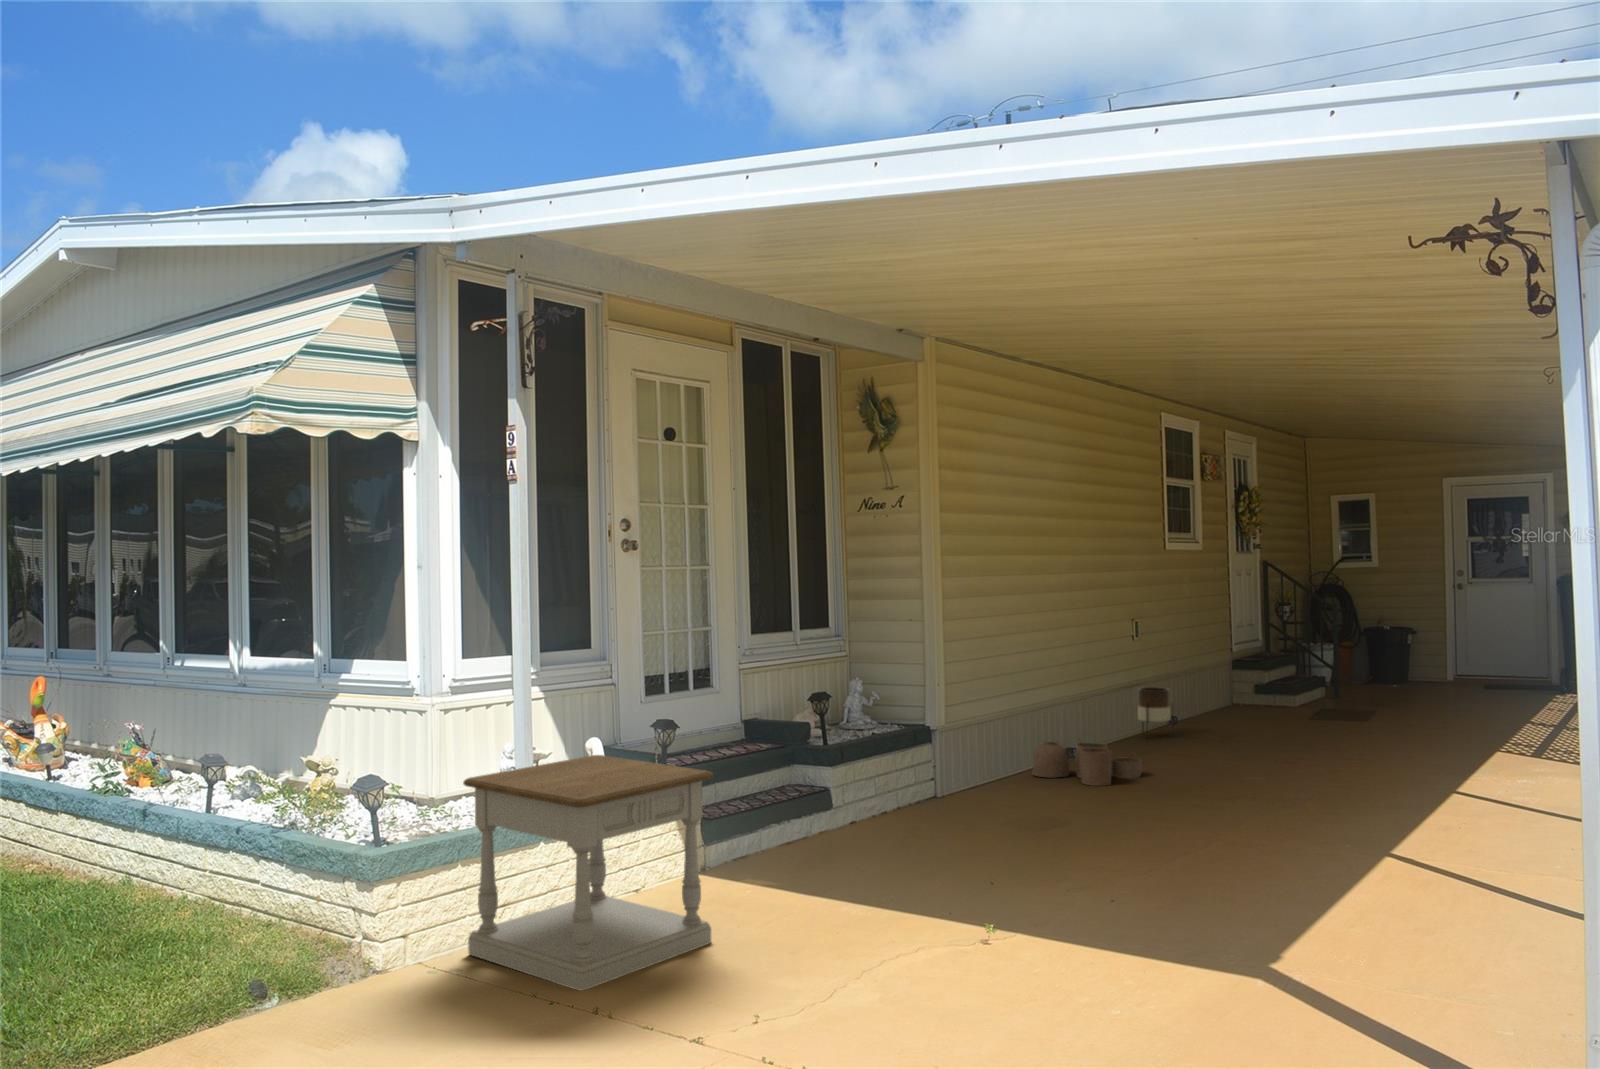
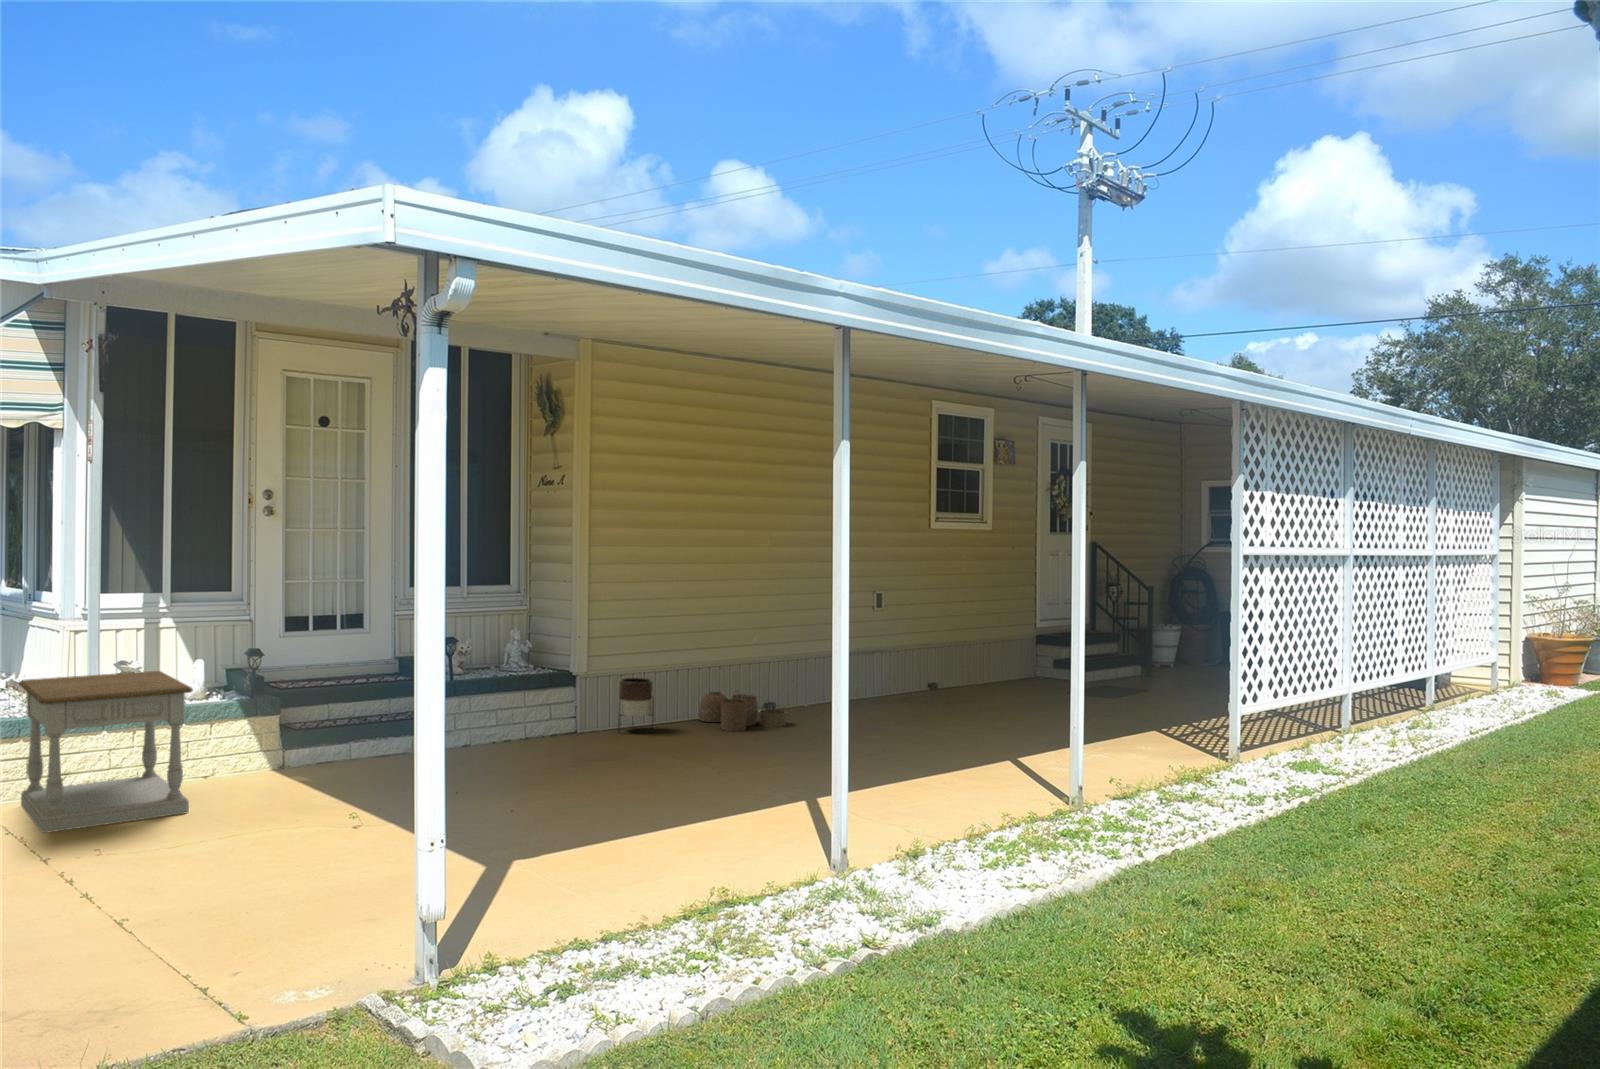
planter: present [1138,687,1173,733] -> present [618,678,654,732]

